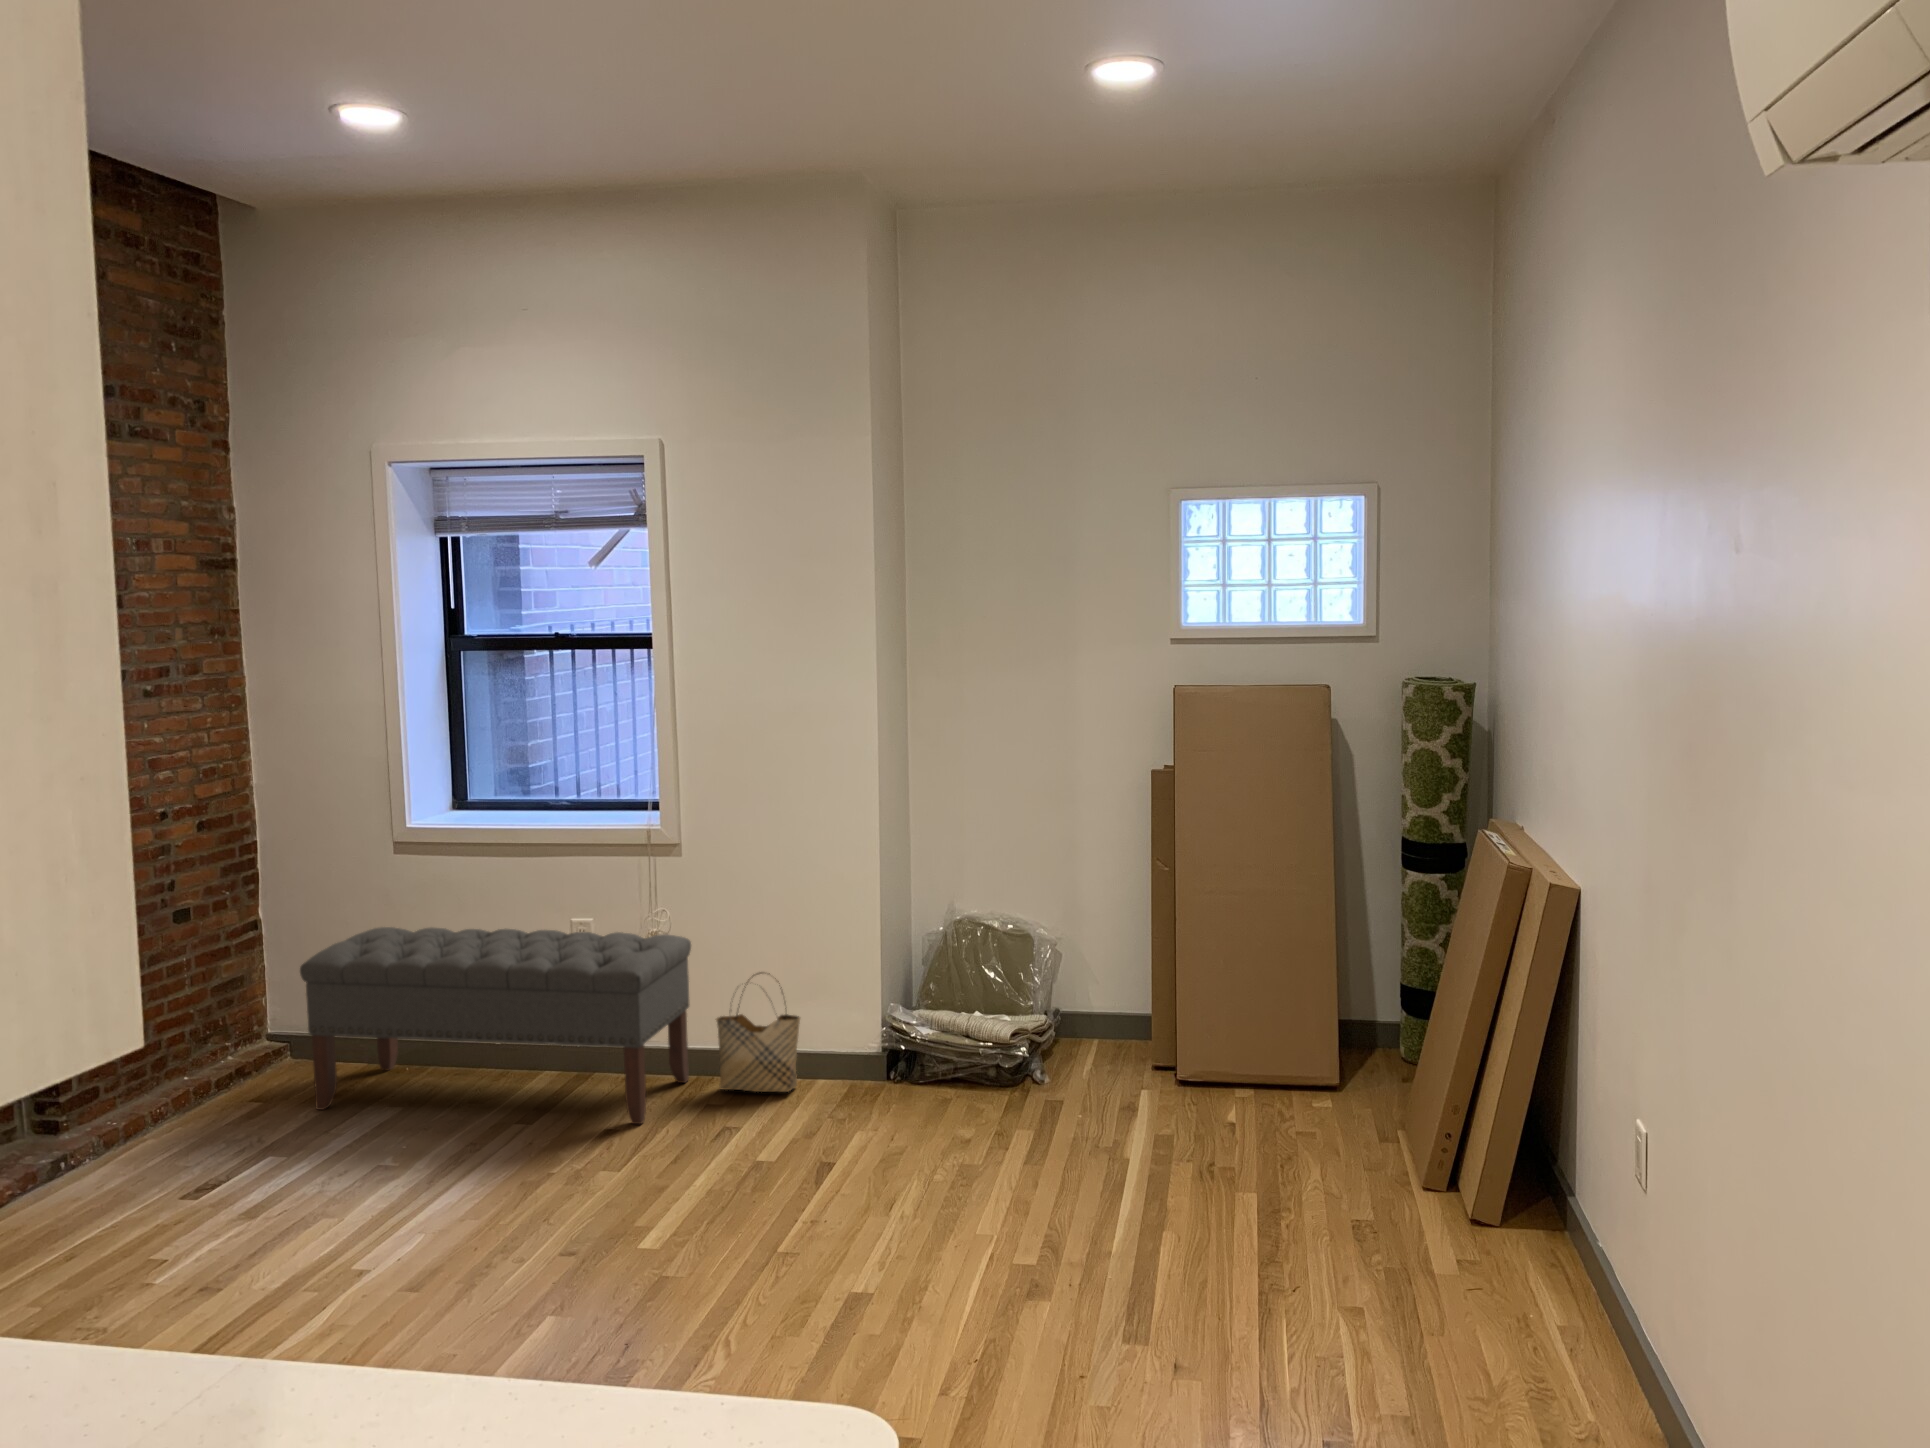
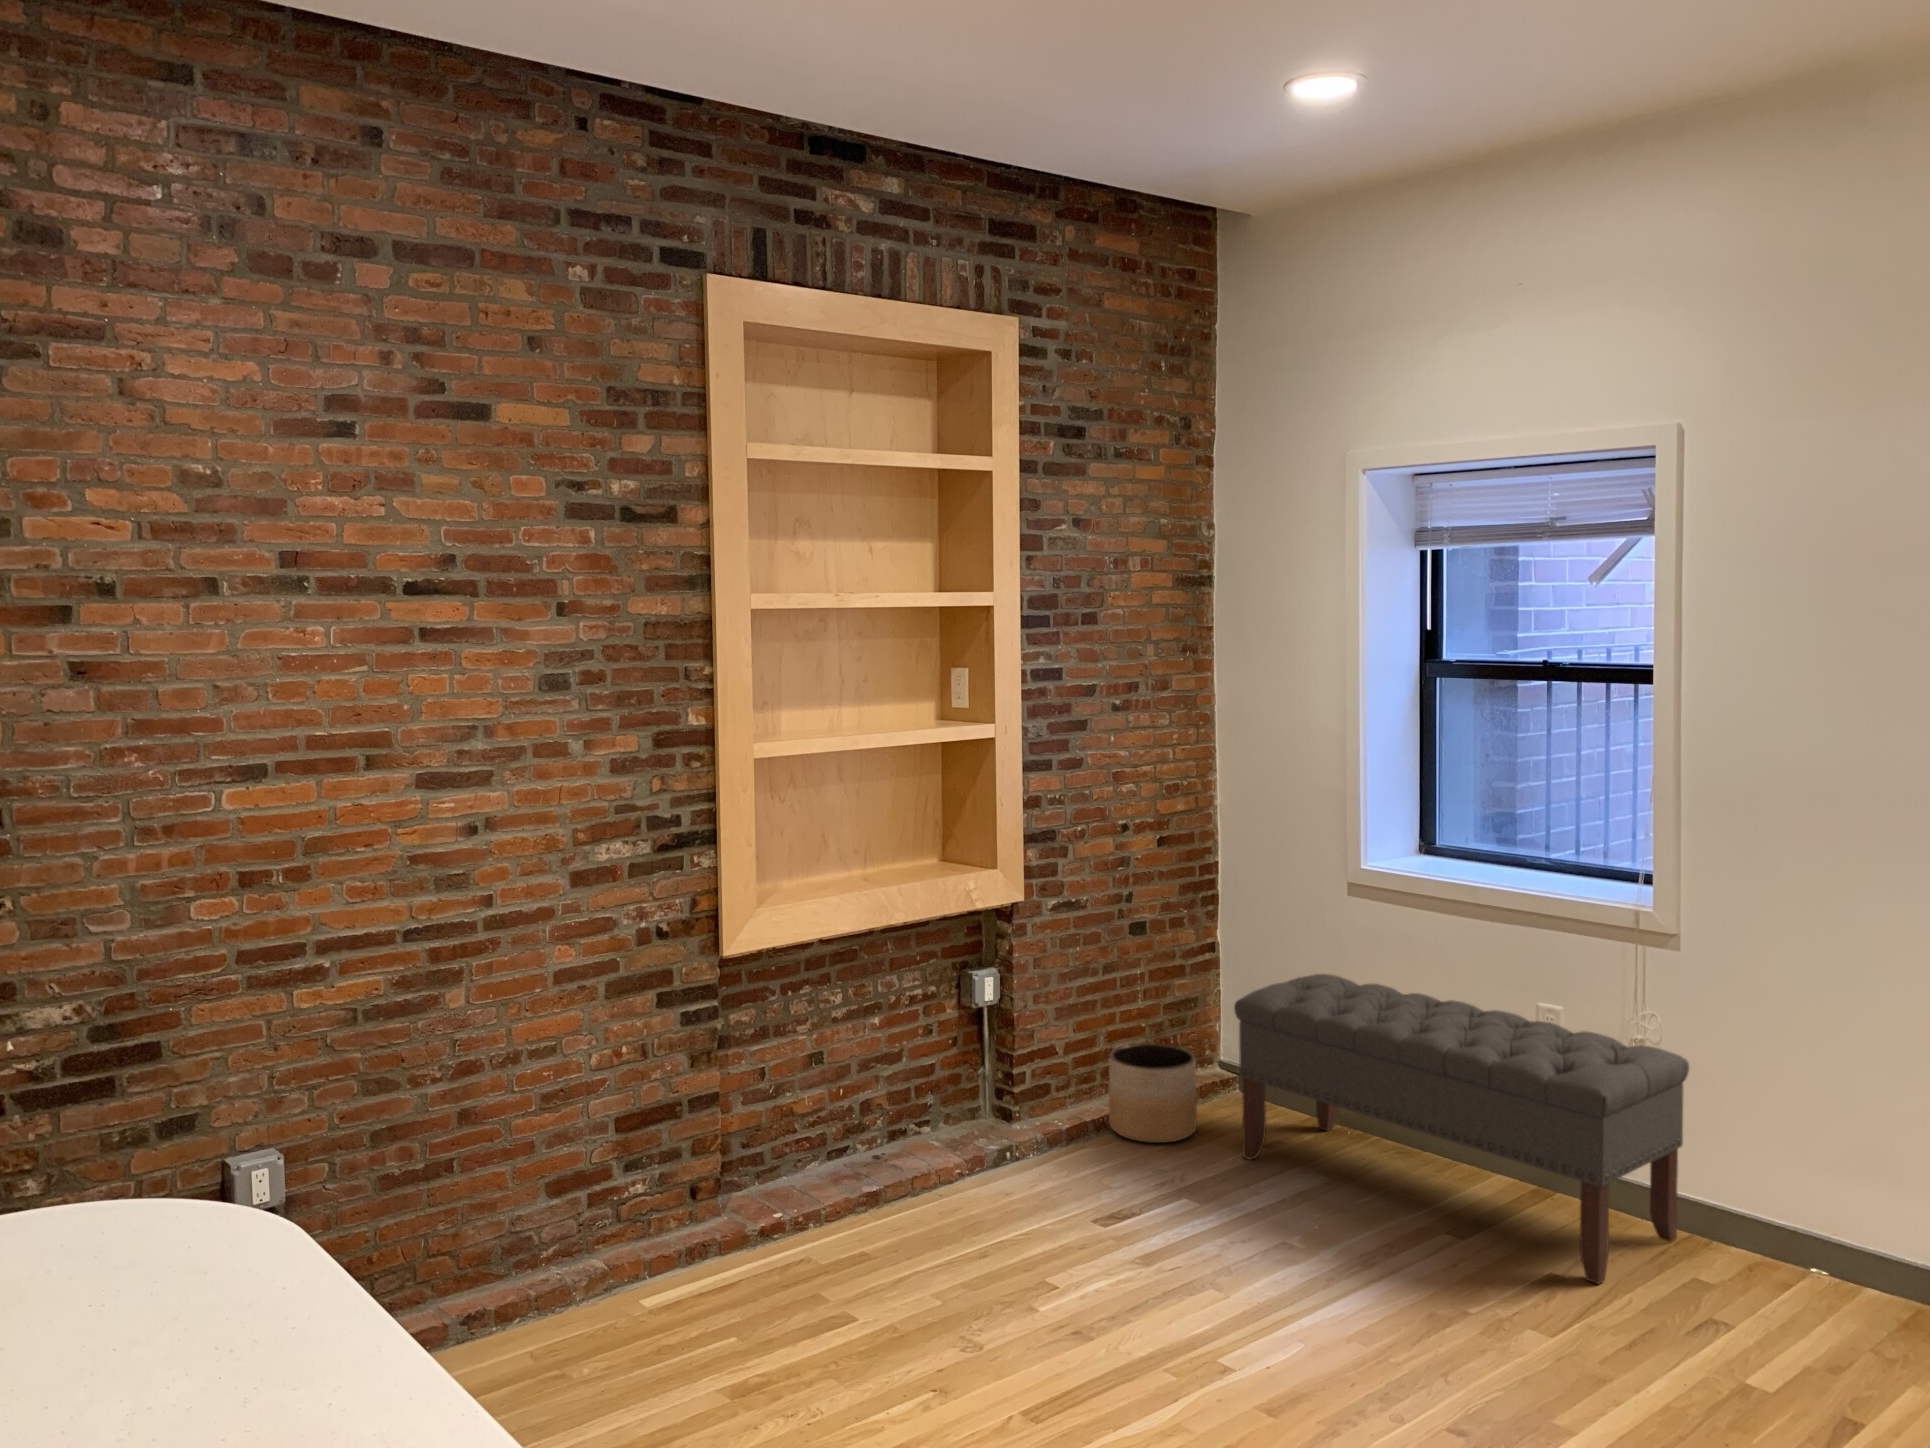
woven basket: present [716,972,800,1092] -> none [1716,1124,1845,1298]
planter: none [162,1024,262,1122] -> present [1109,1044,1197,1143]

